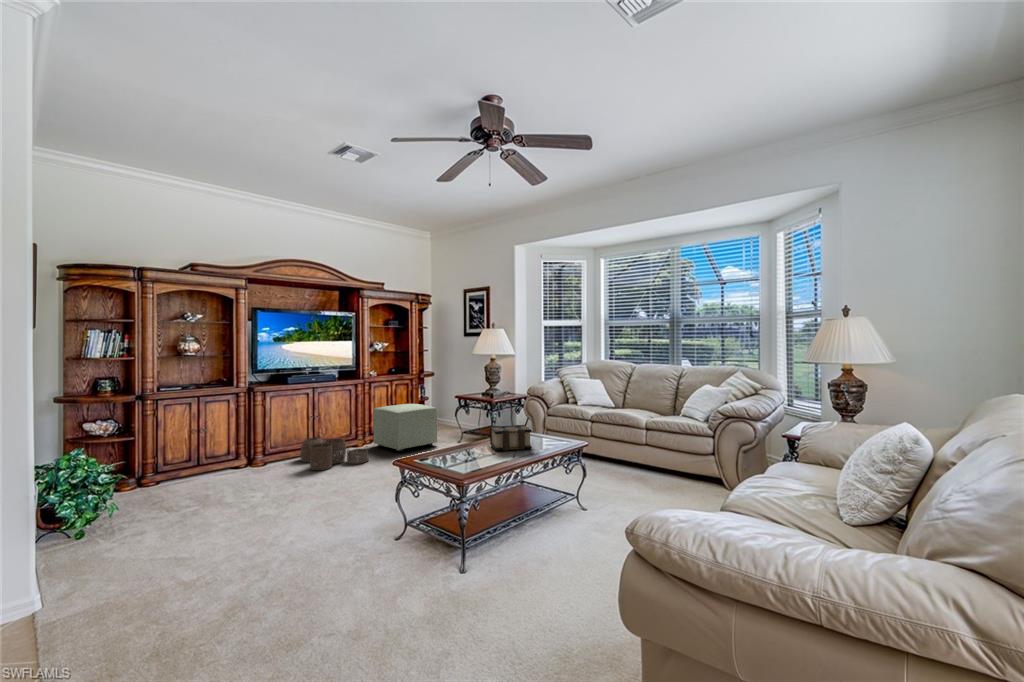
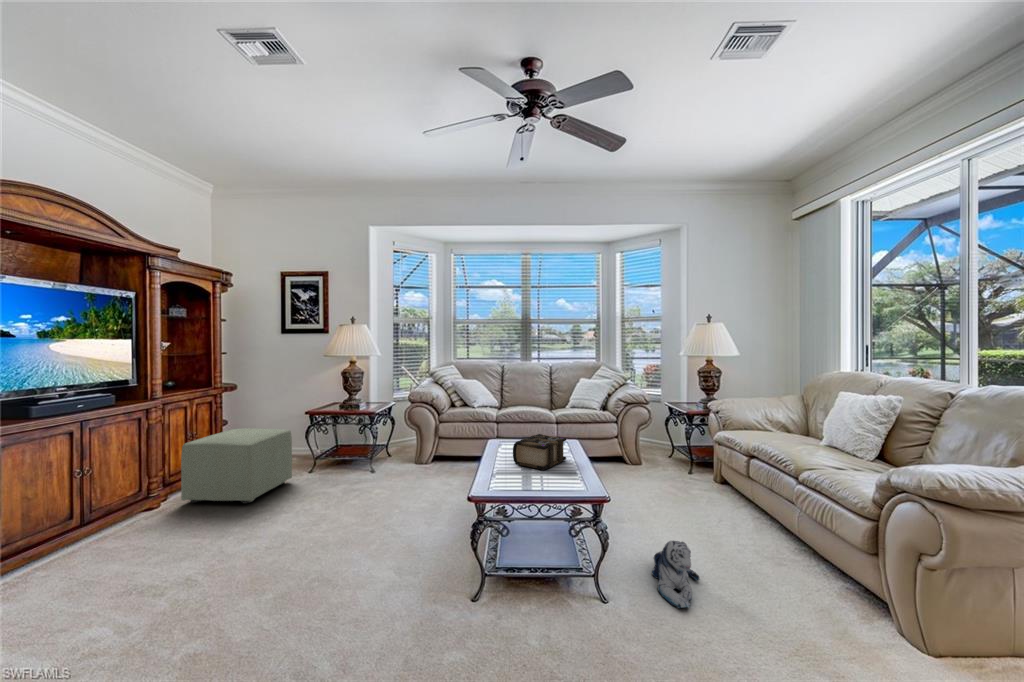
woven basket: present [300,437,368,470] -> none [47,504,216,578]
plush toy: none [509,521,574,574] -> present [652,540,700,608]

